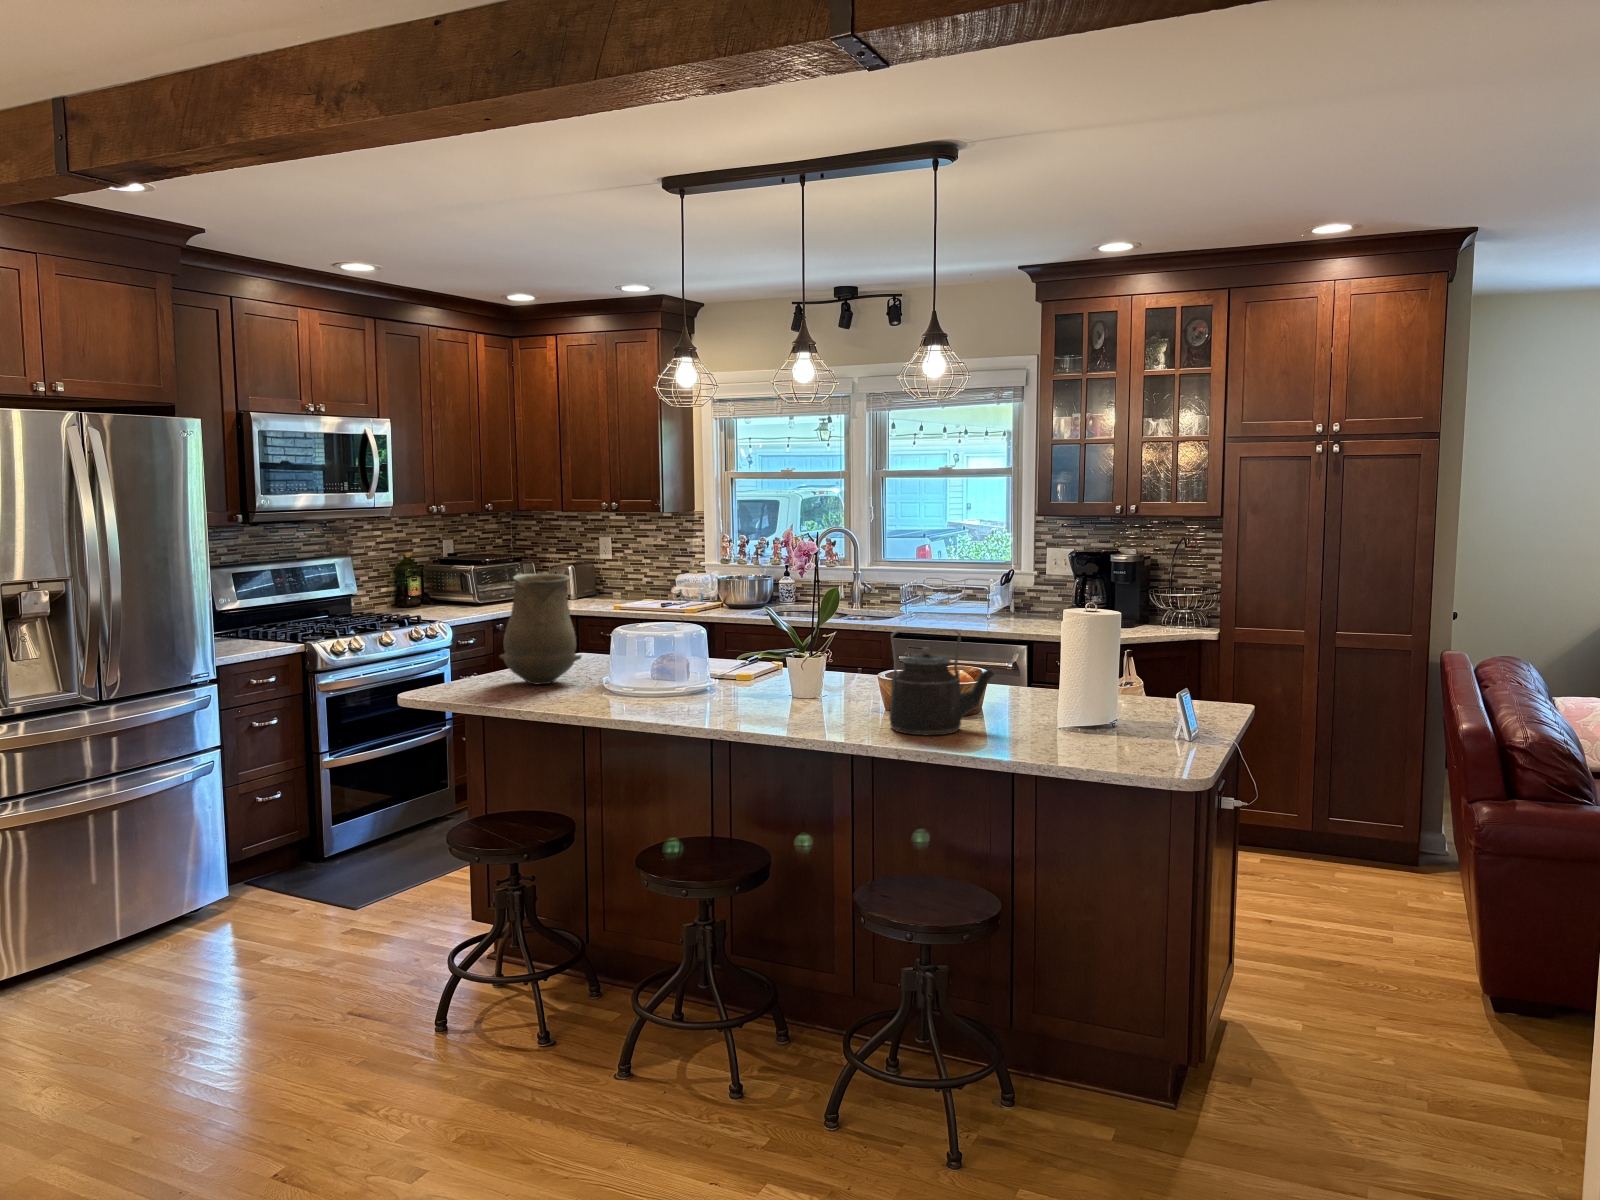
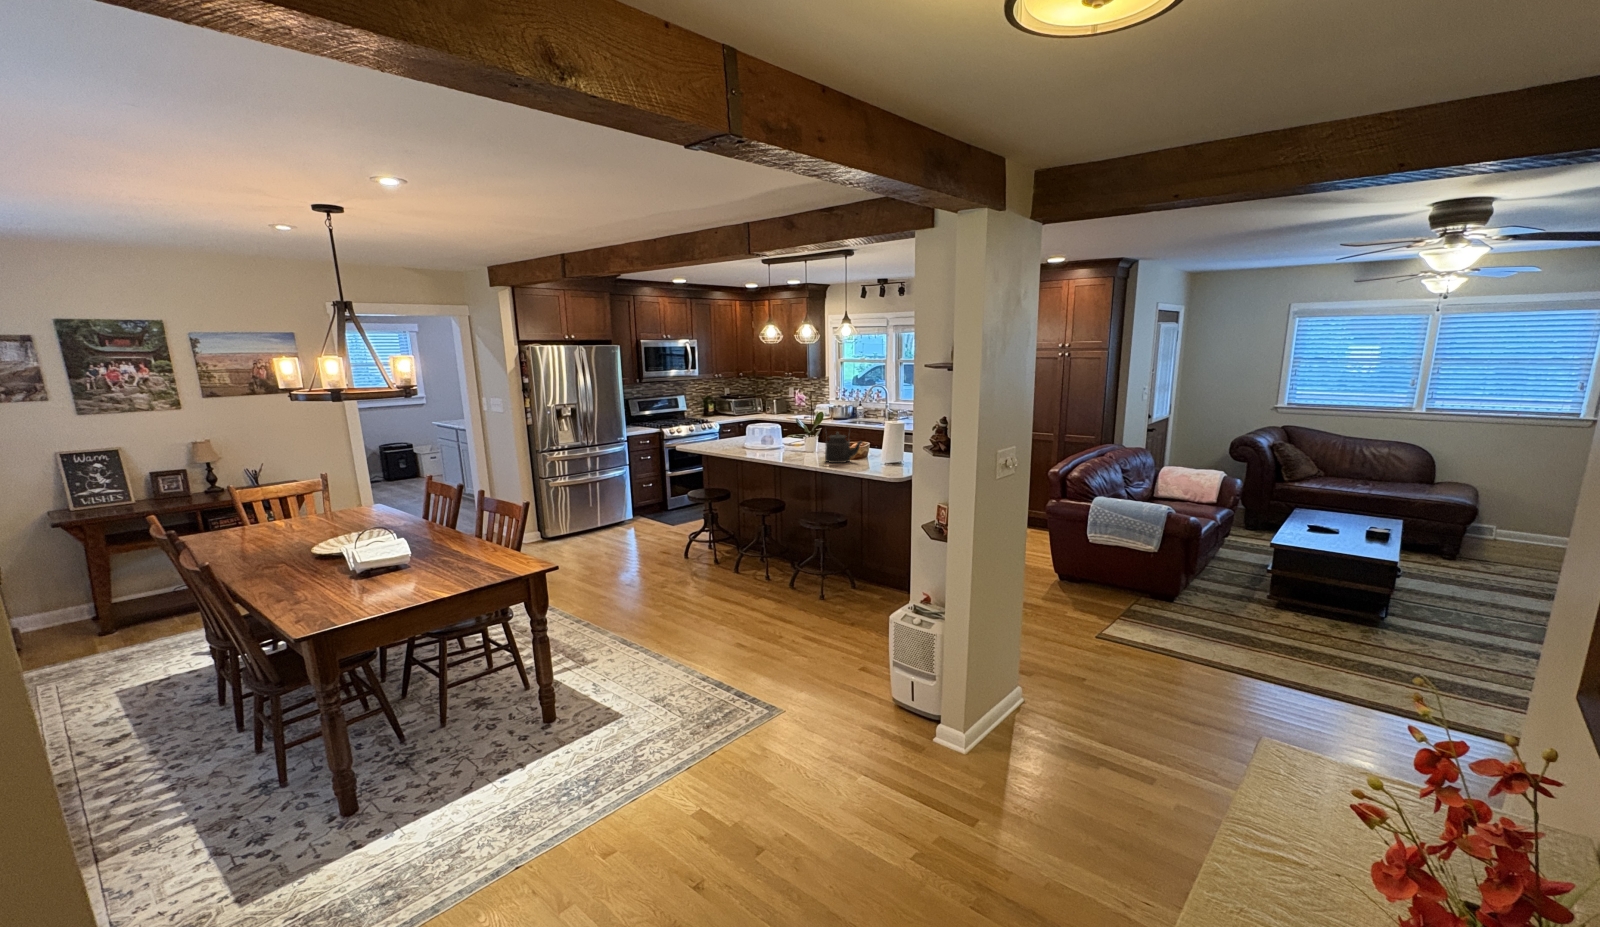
vase: present [499,574,582,684] -> none [712,404,741,444]

